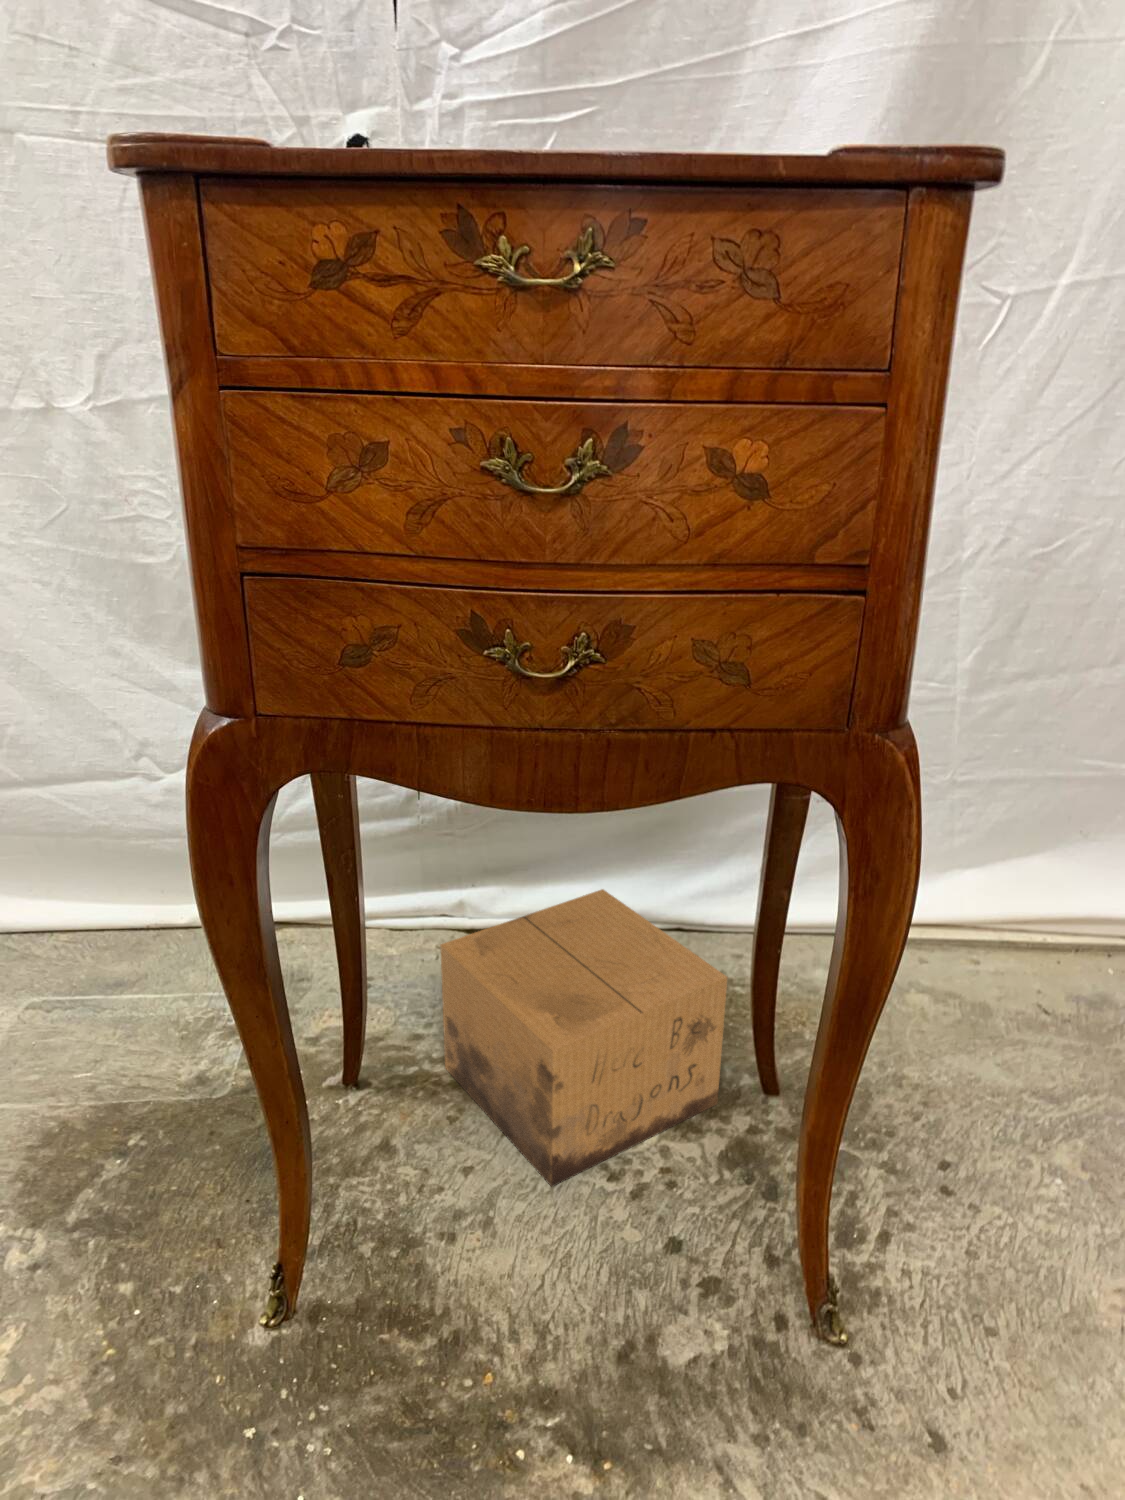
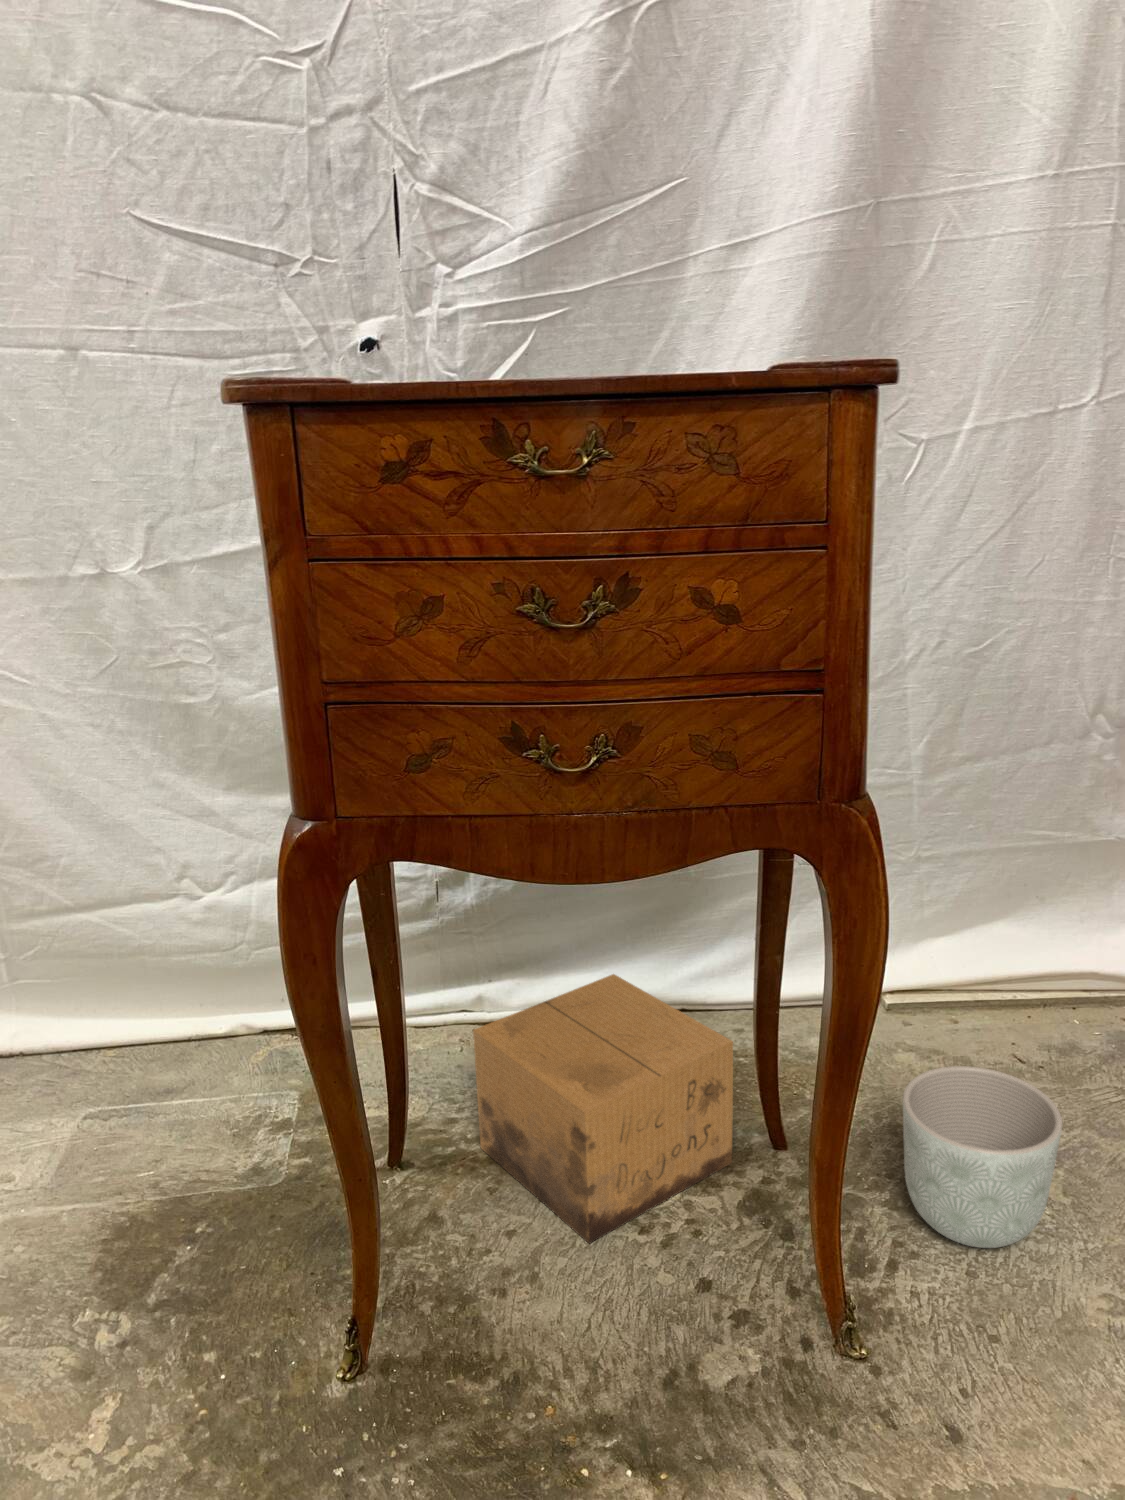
planter: none [909,1021,1093,1225] -> present [903,1066,1062,1248]

